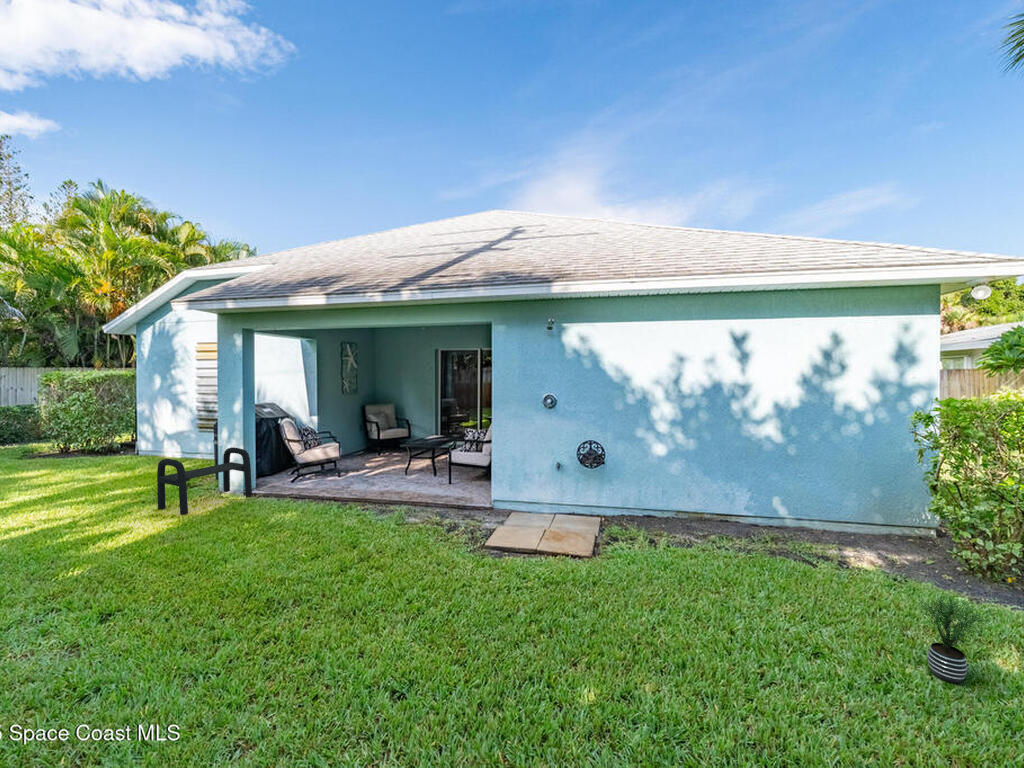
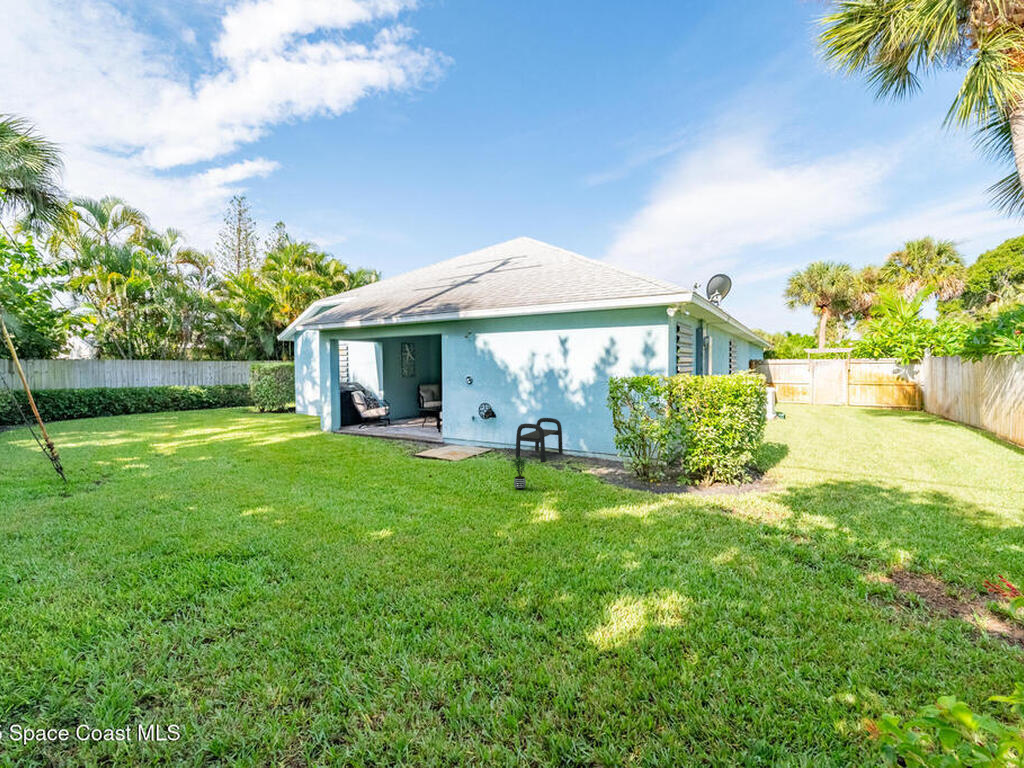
bench: present [157,447,252,515] -> present [516,418,563,462]

